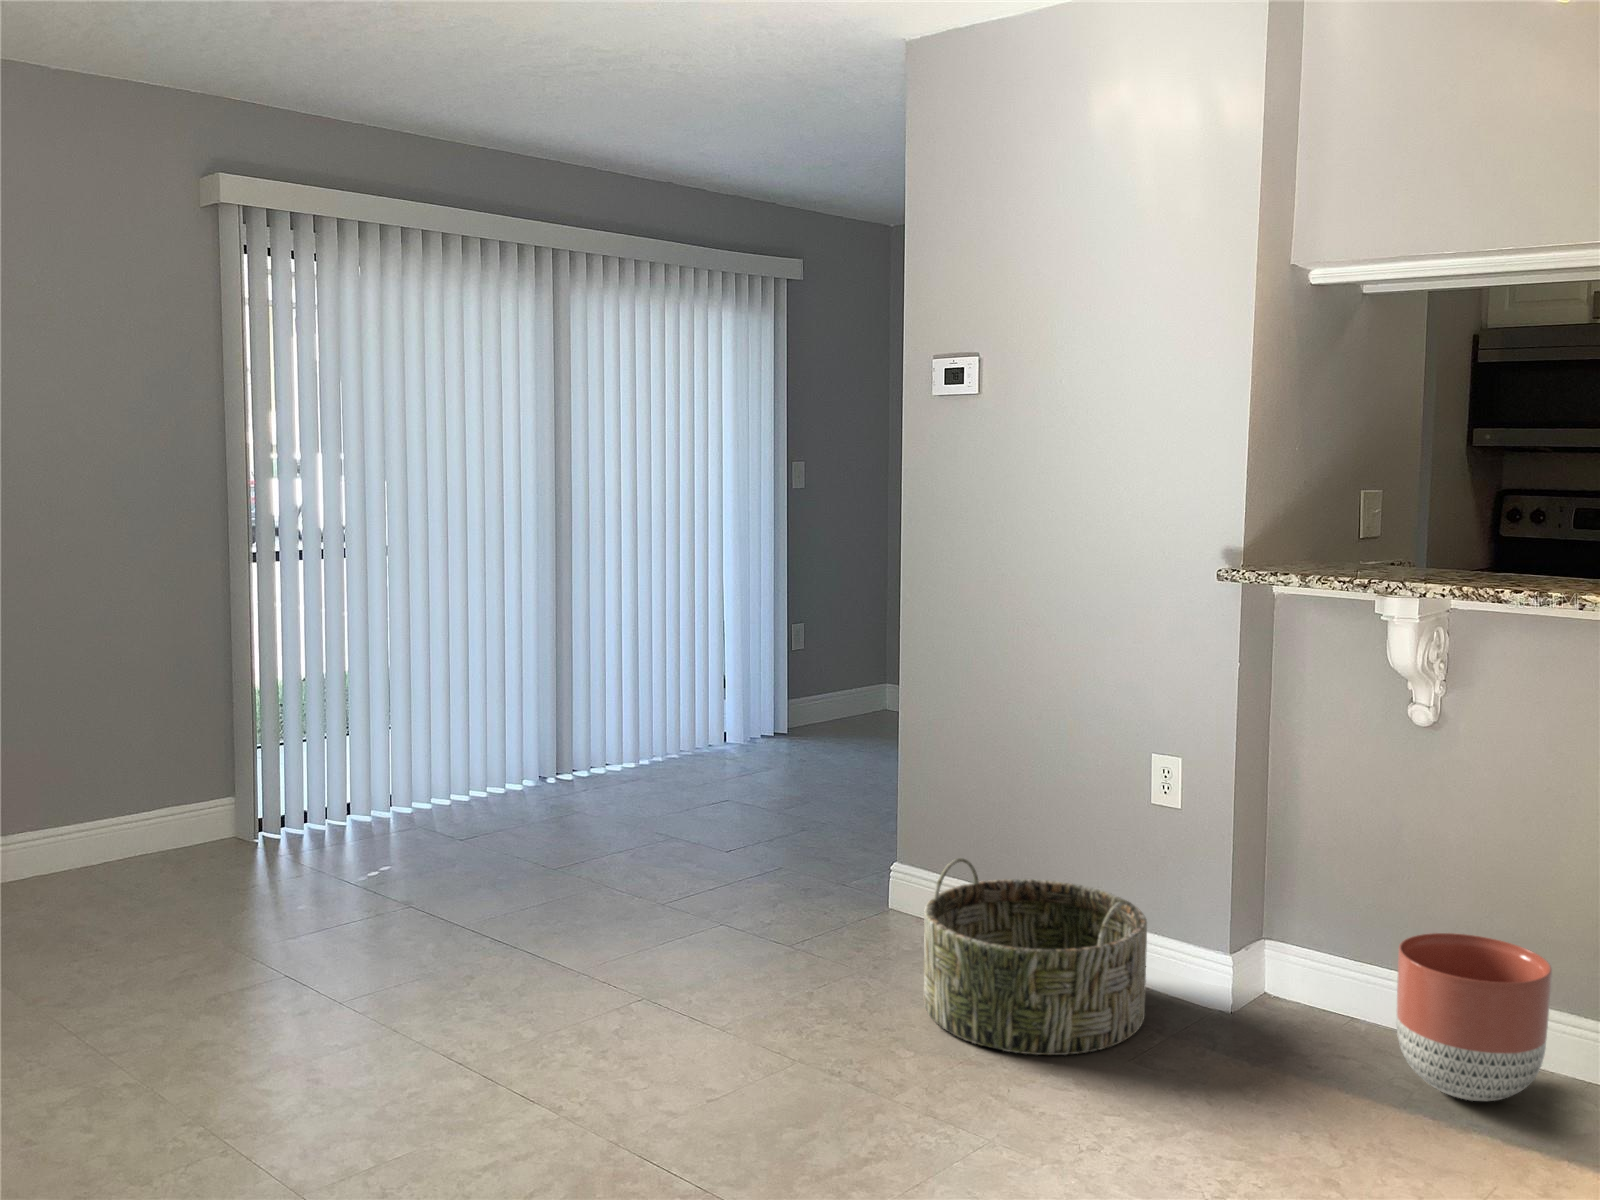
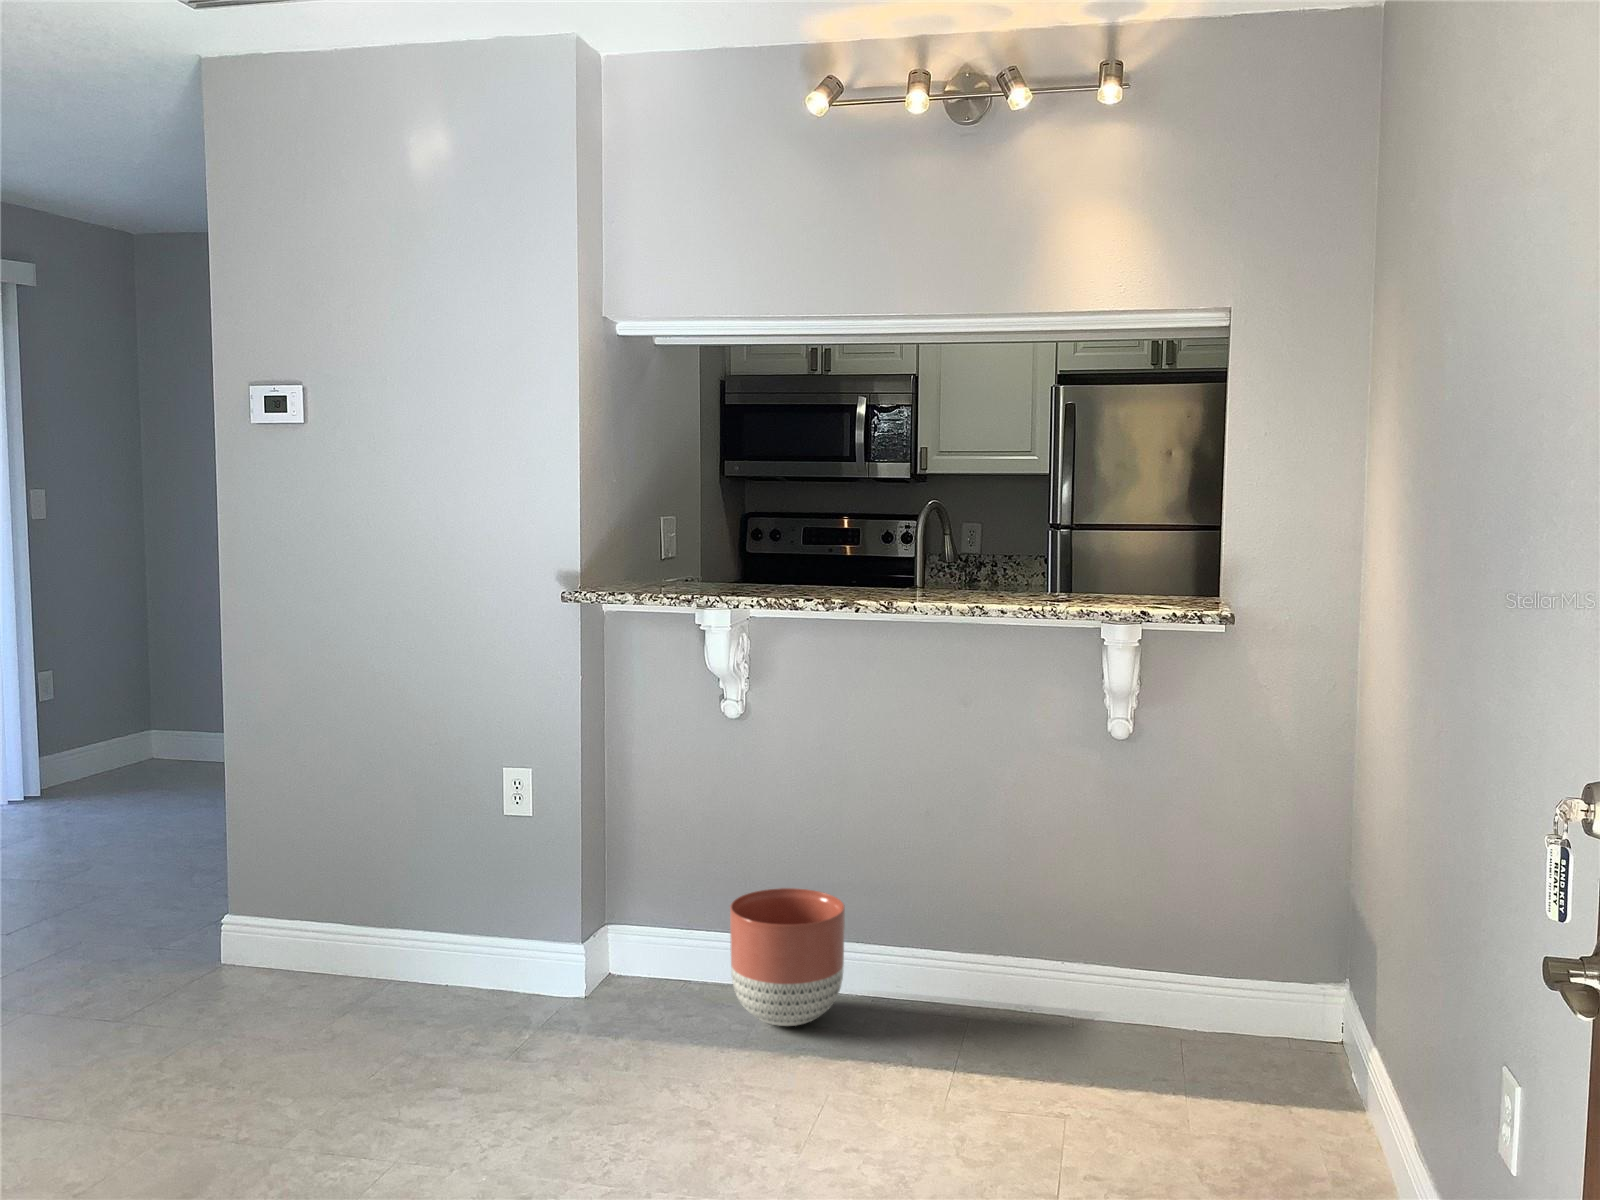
basket: present [924,858,1147,1055] -> none [285,895,513,1079]

